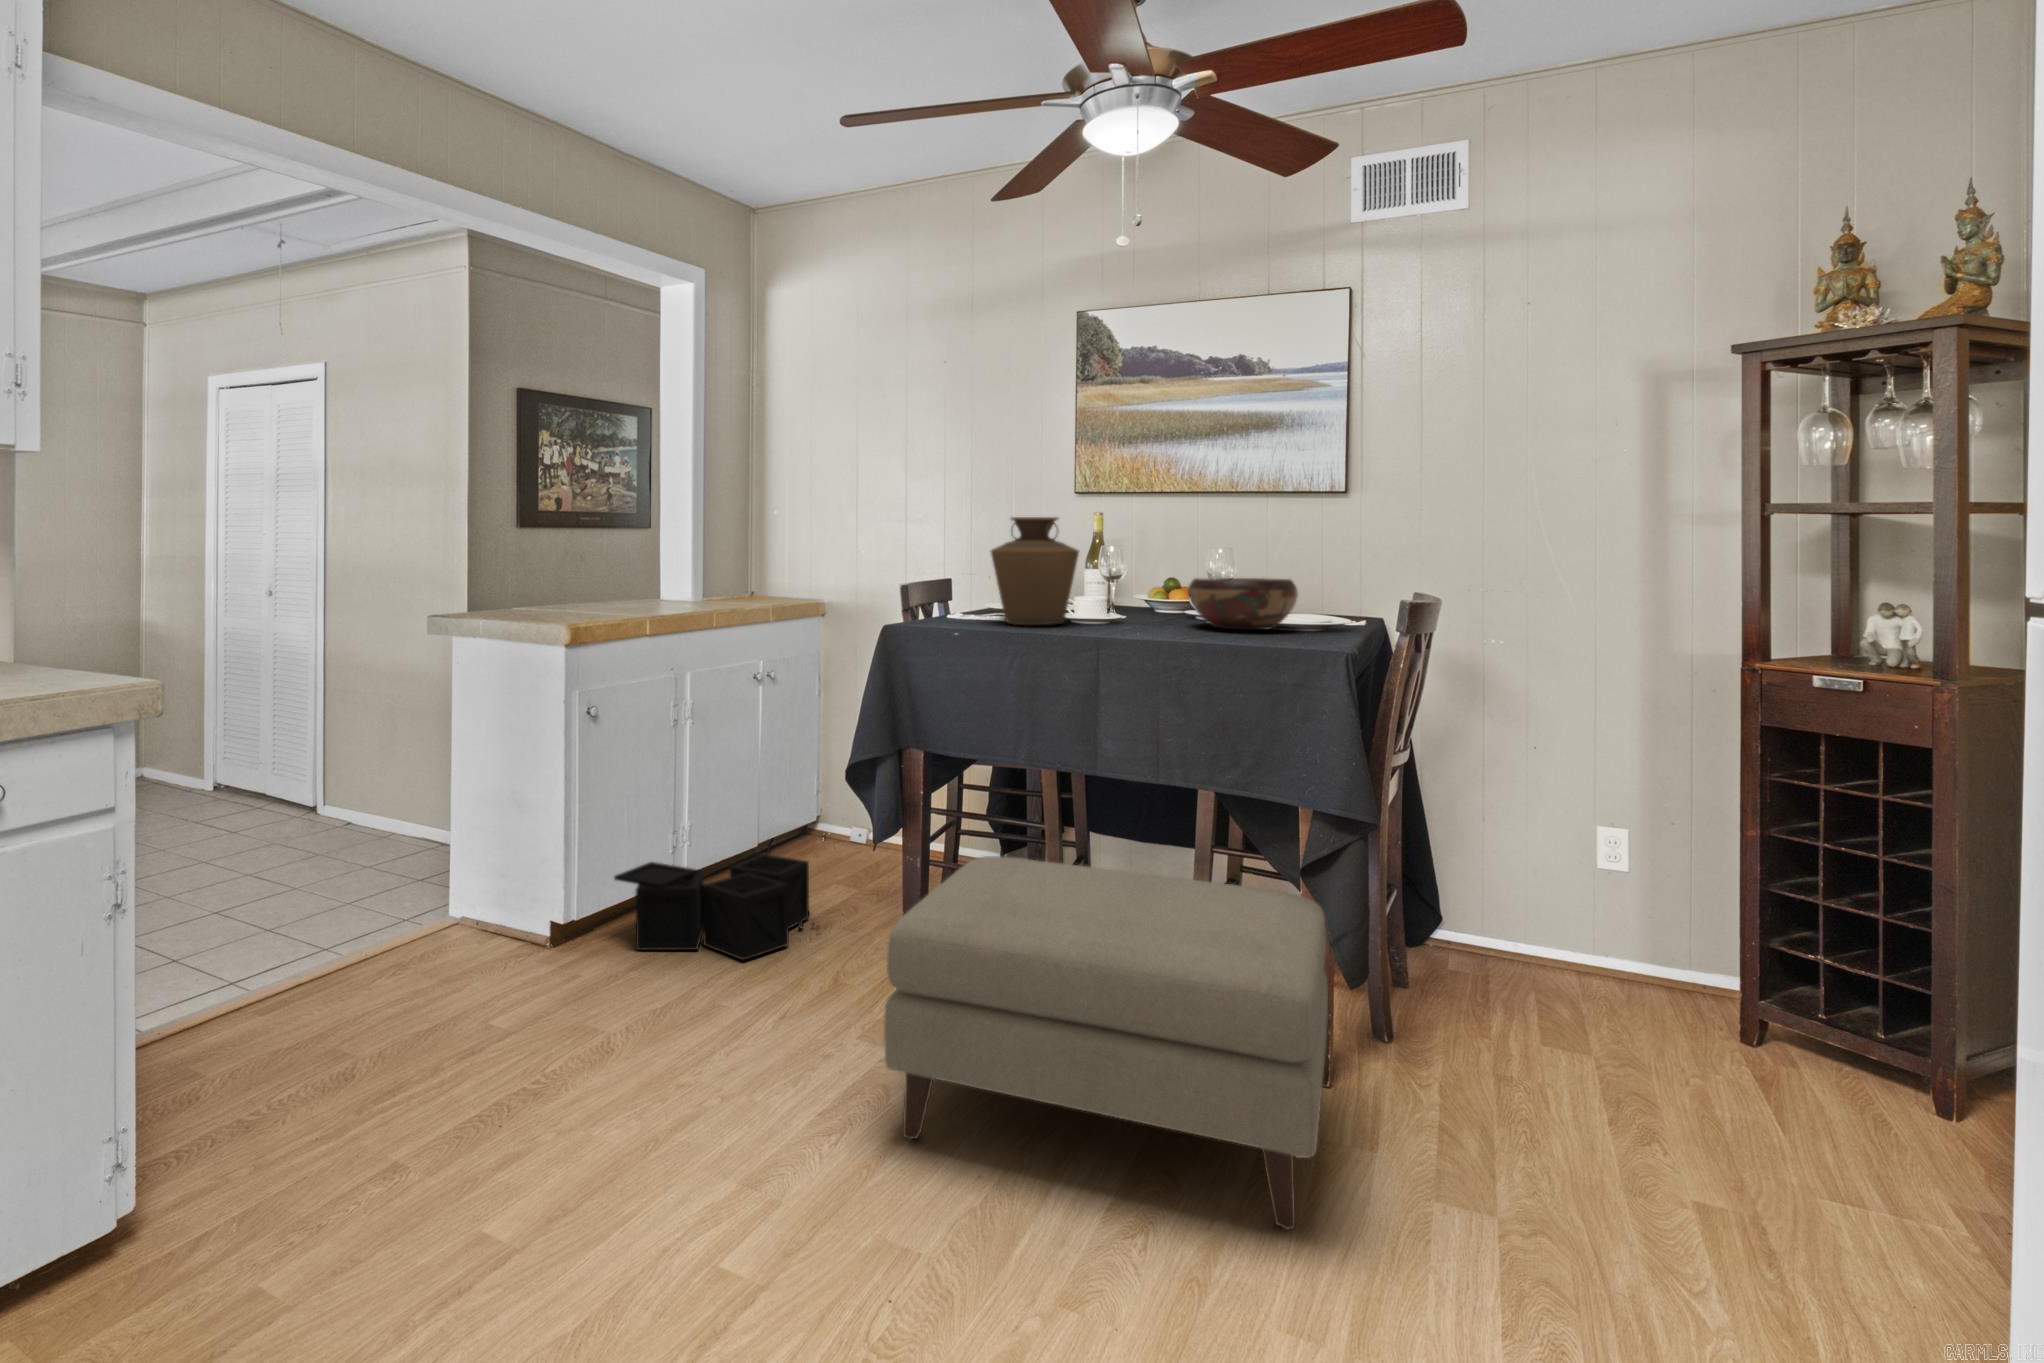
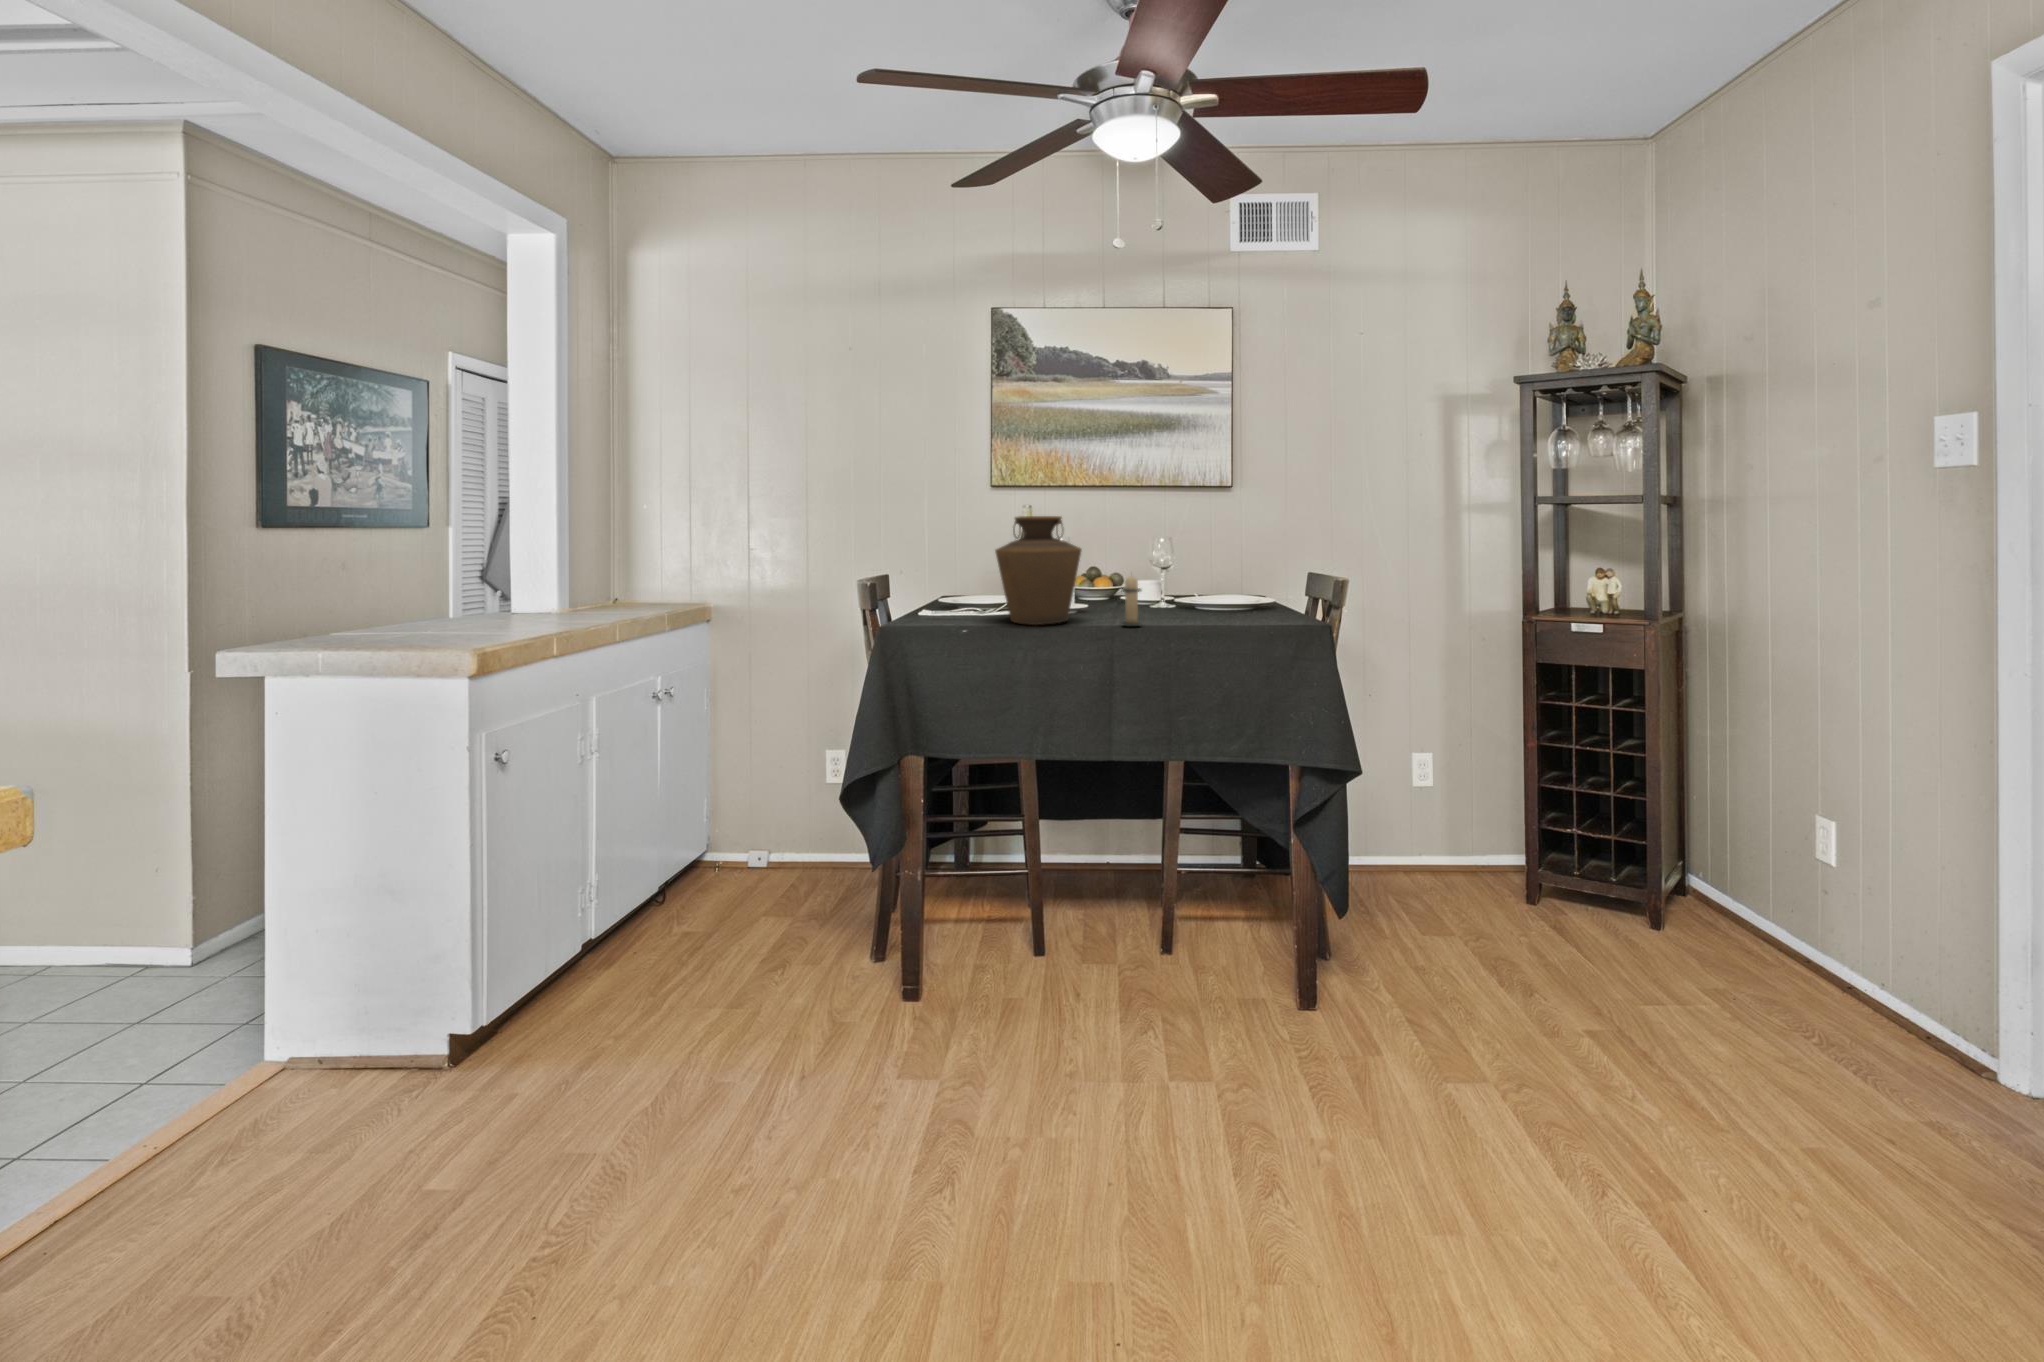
candle: none [1101,575,1129,633] -> present [1121,576,1141,626]
decorative bowl: present [1188,578,1298,630] -> none [1167,568,1260,616]
storage bin: present [614,853,819,960] -> none [562,899,802,1050]
ottoman: present [884,856,1328,1229] -> none [1040,847,1463,1171]

